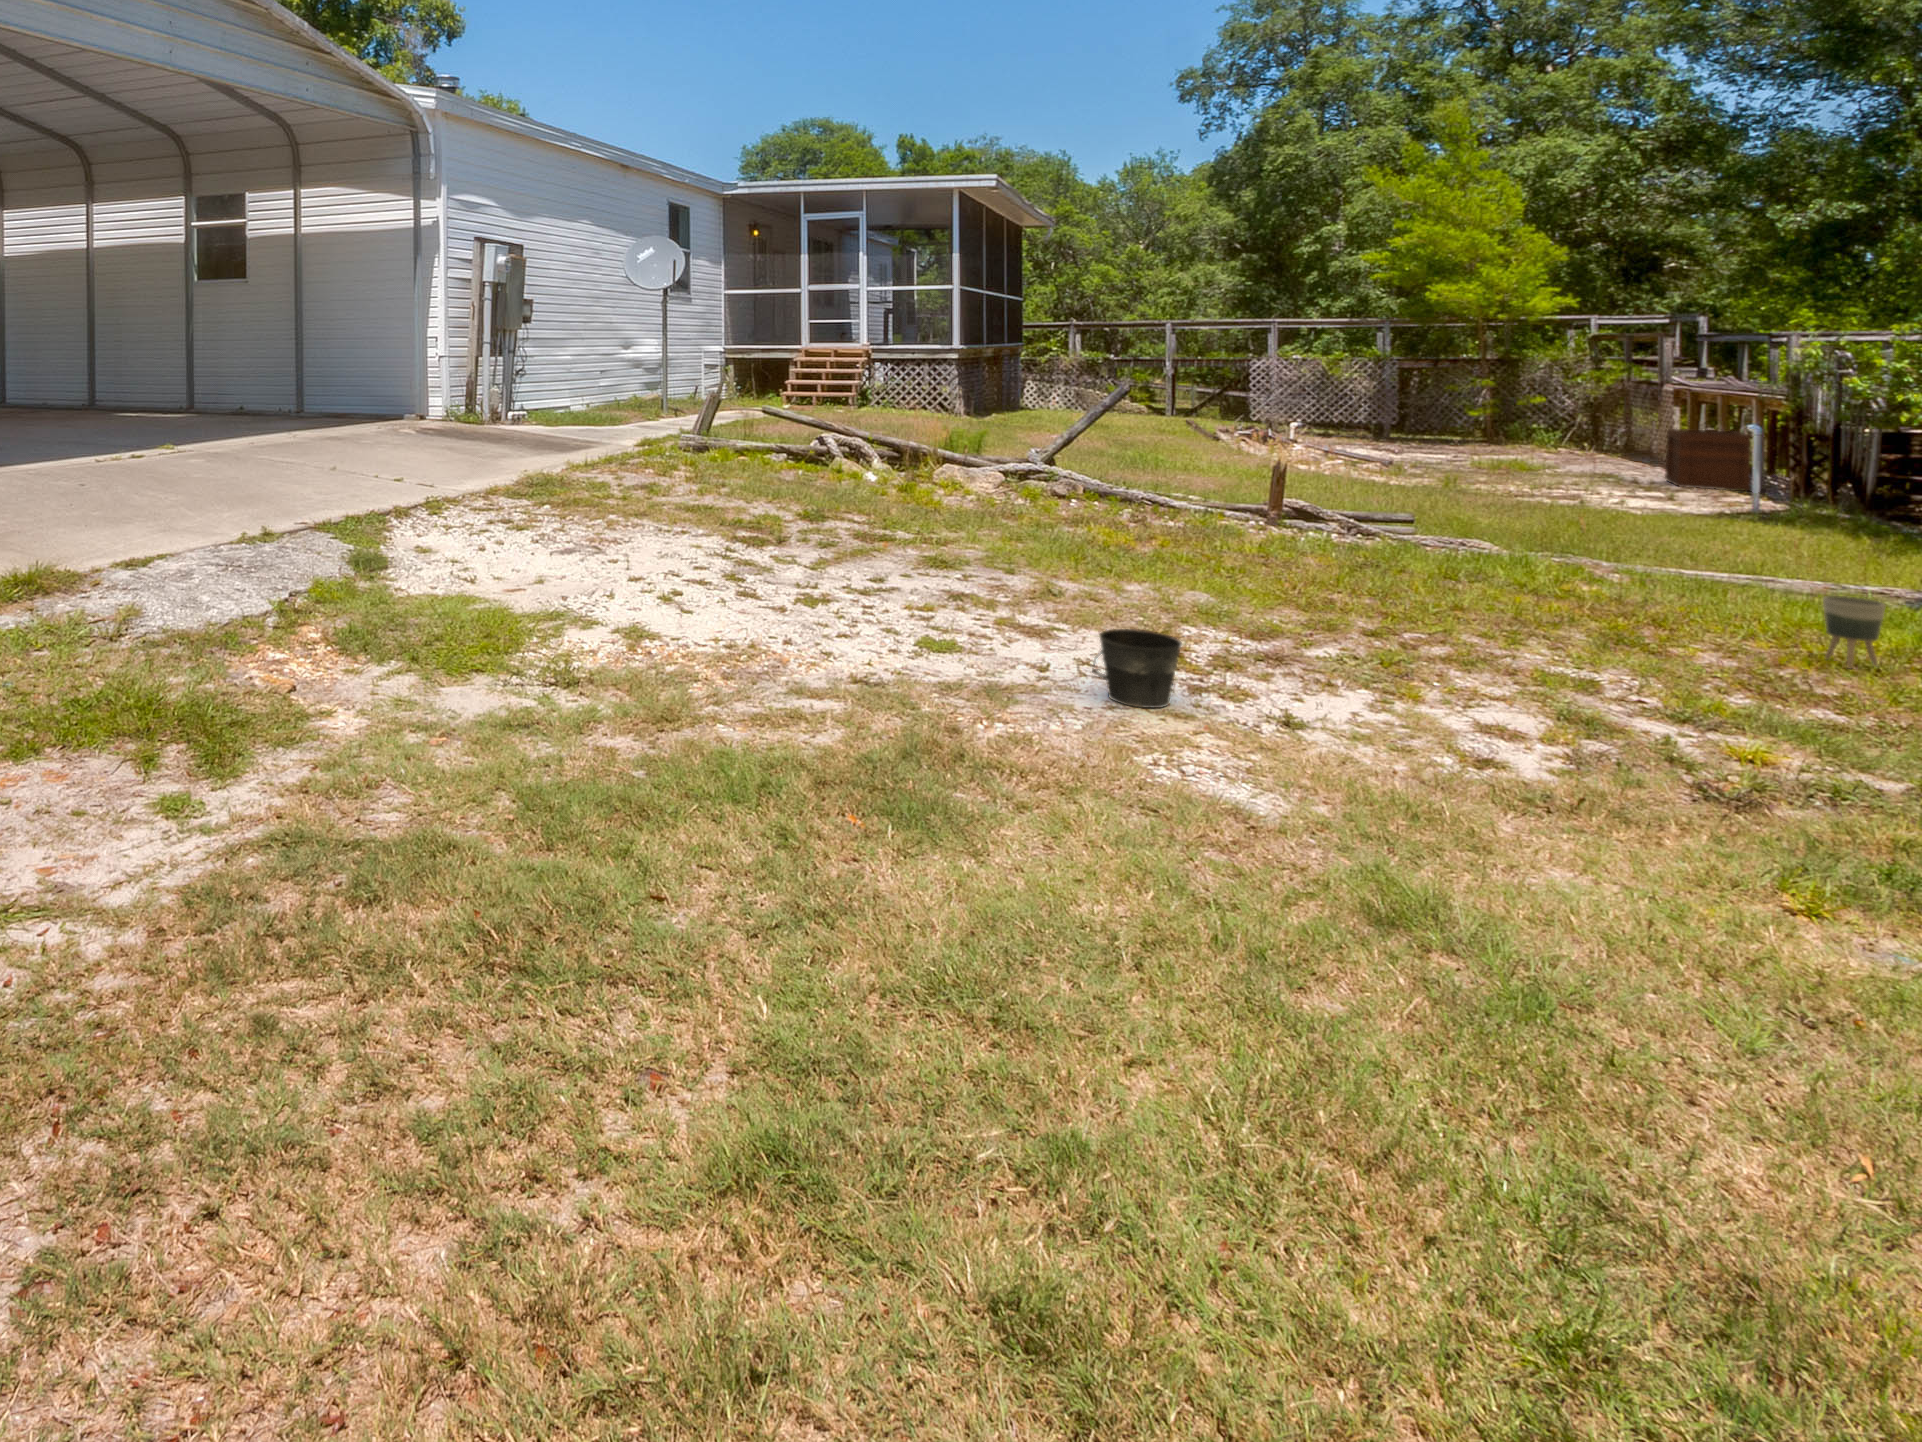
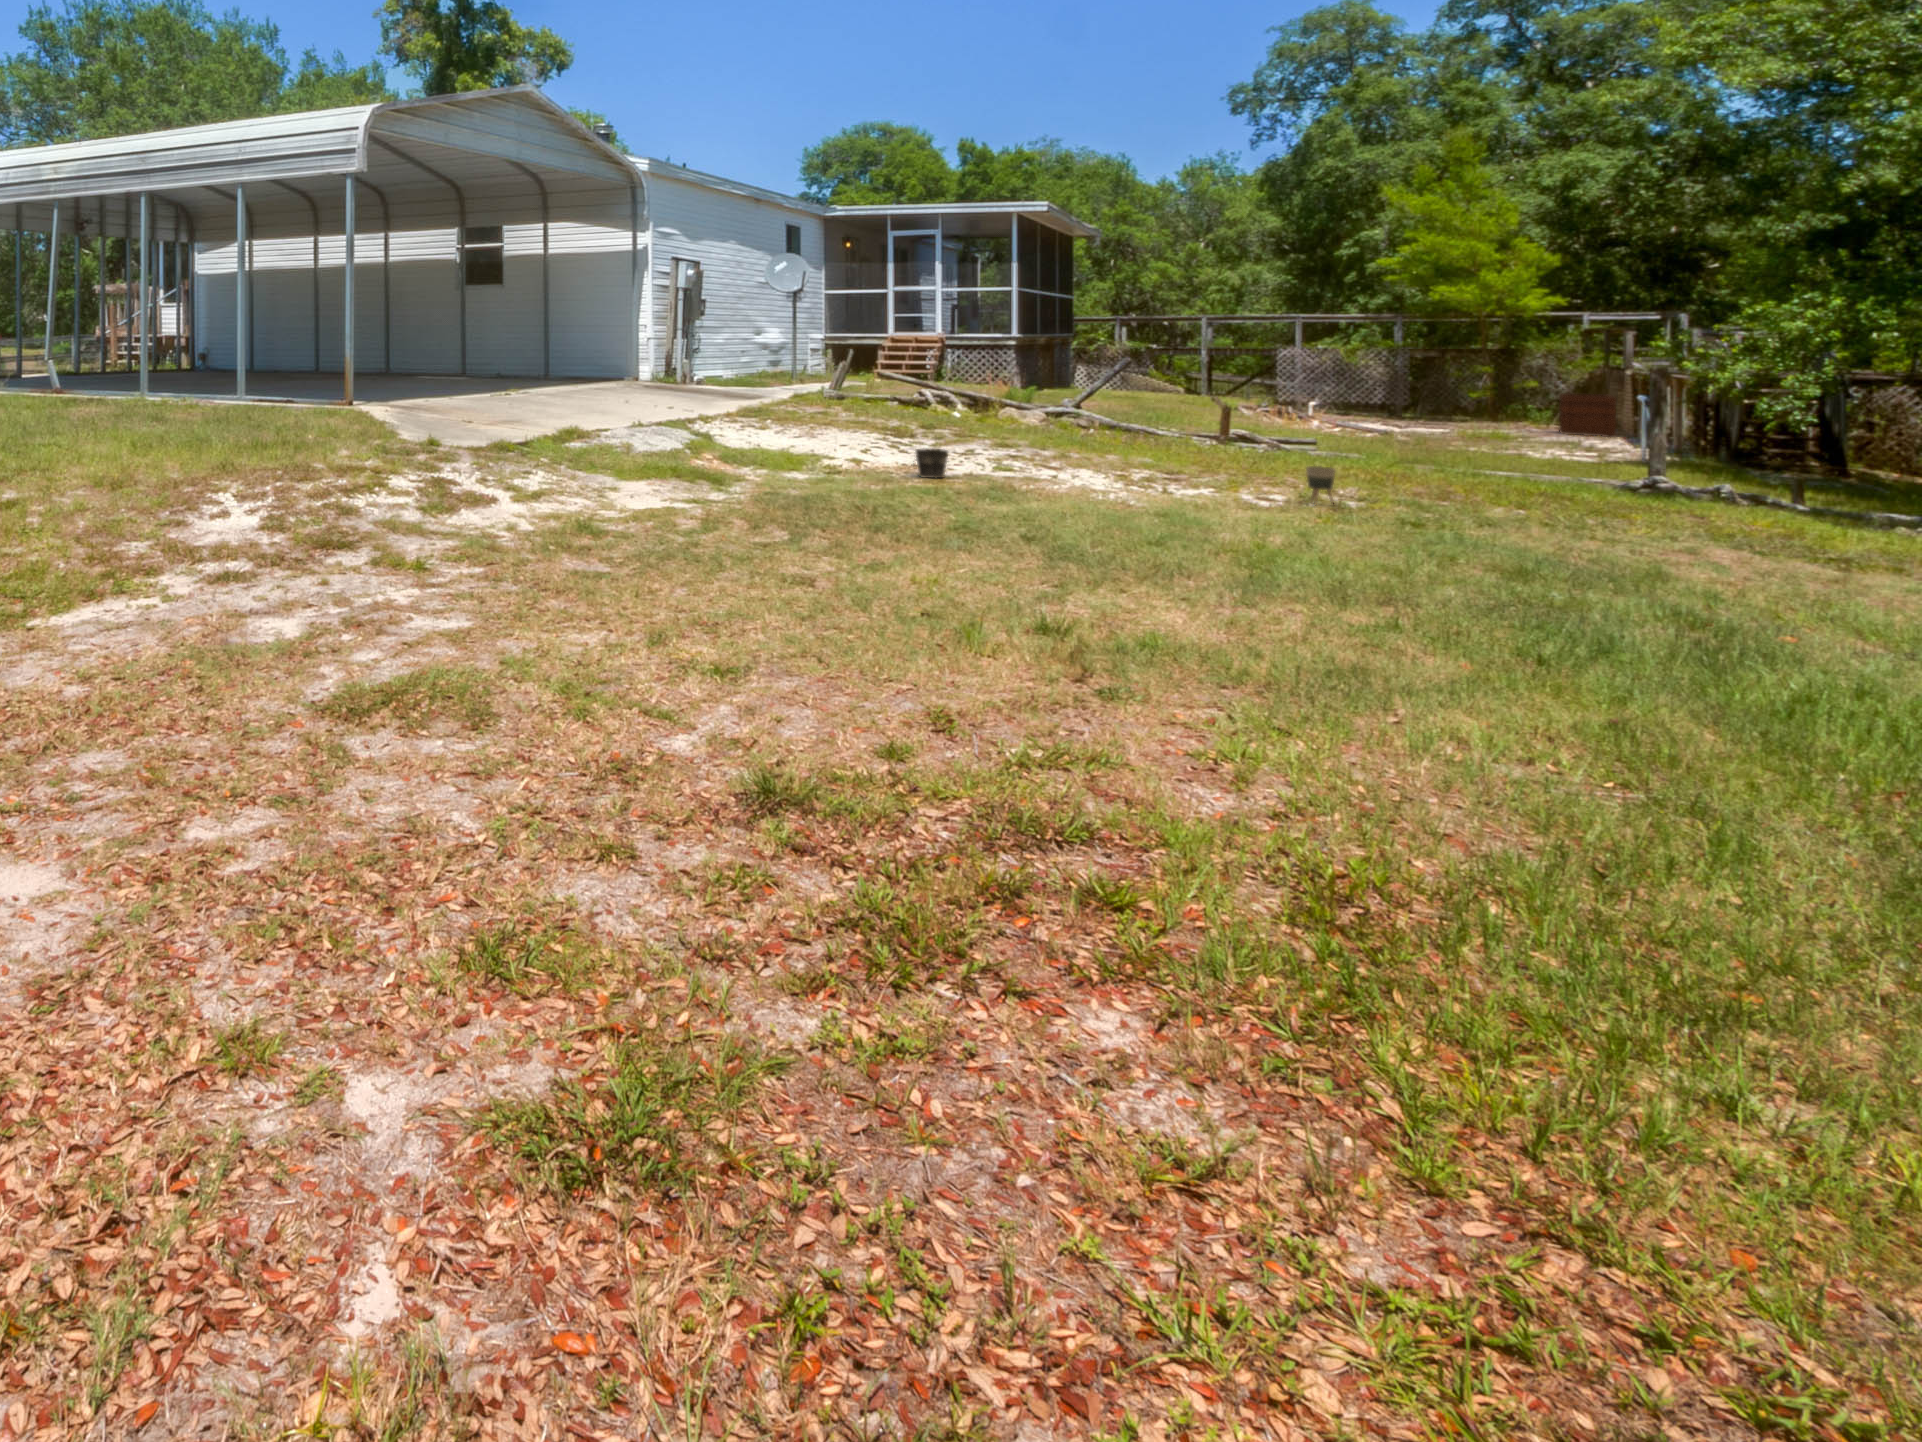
planter: present [1823,596,1885,669] -> present [1306,466,1335,504]
bucket: present [1092,629,1182,708] -> present [916,448,948,478]

